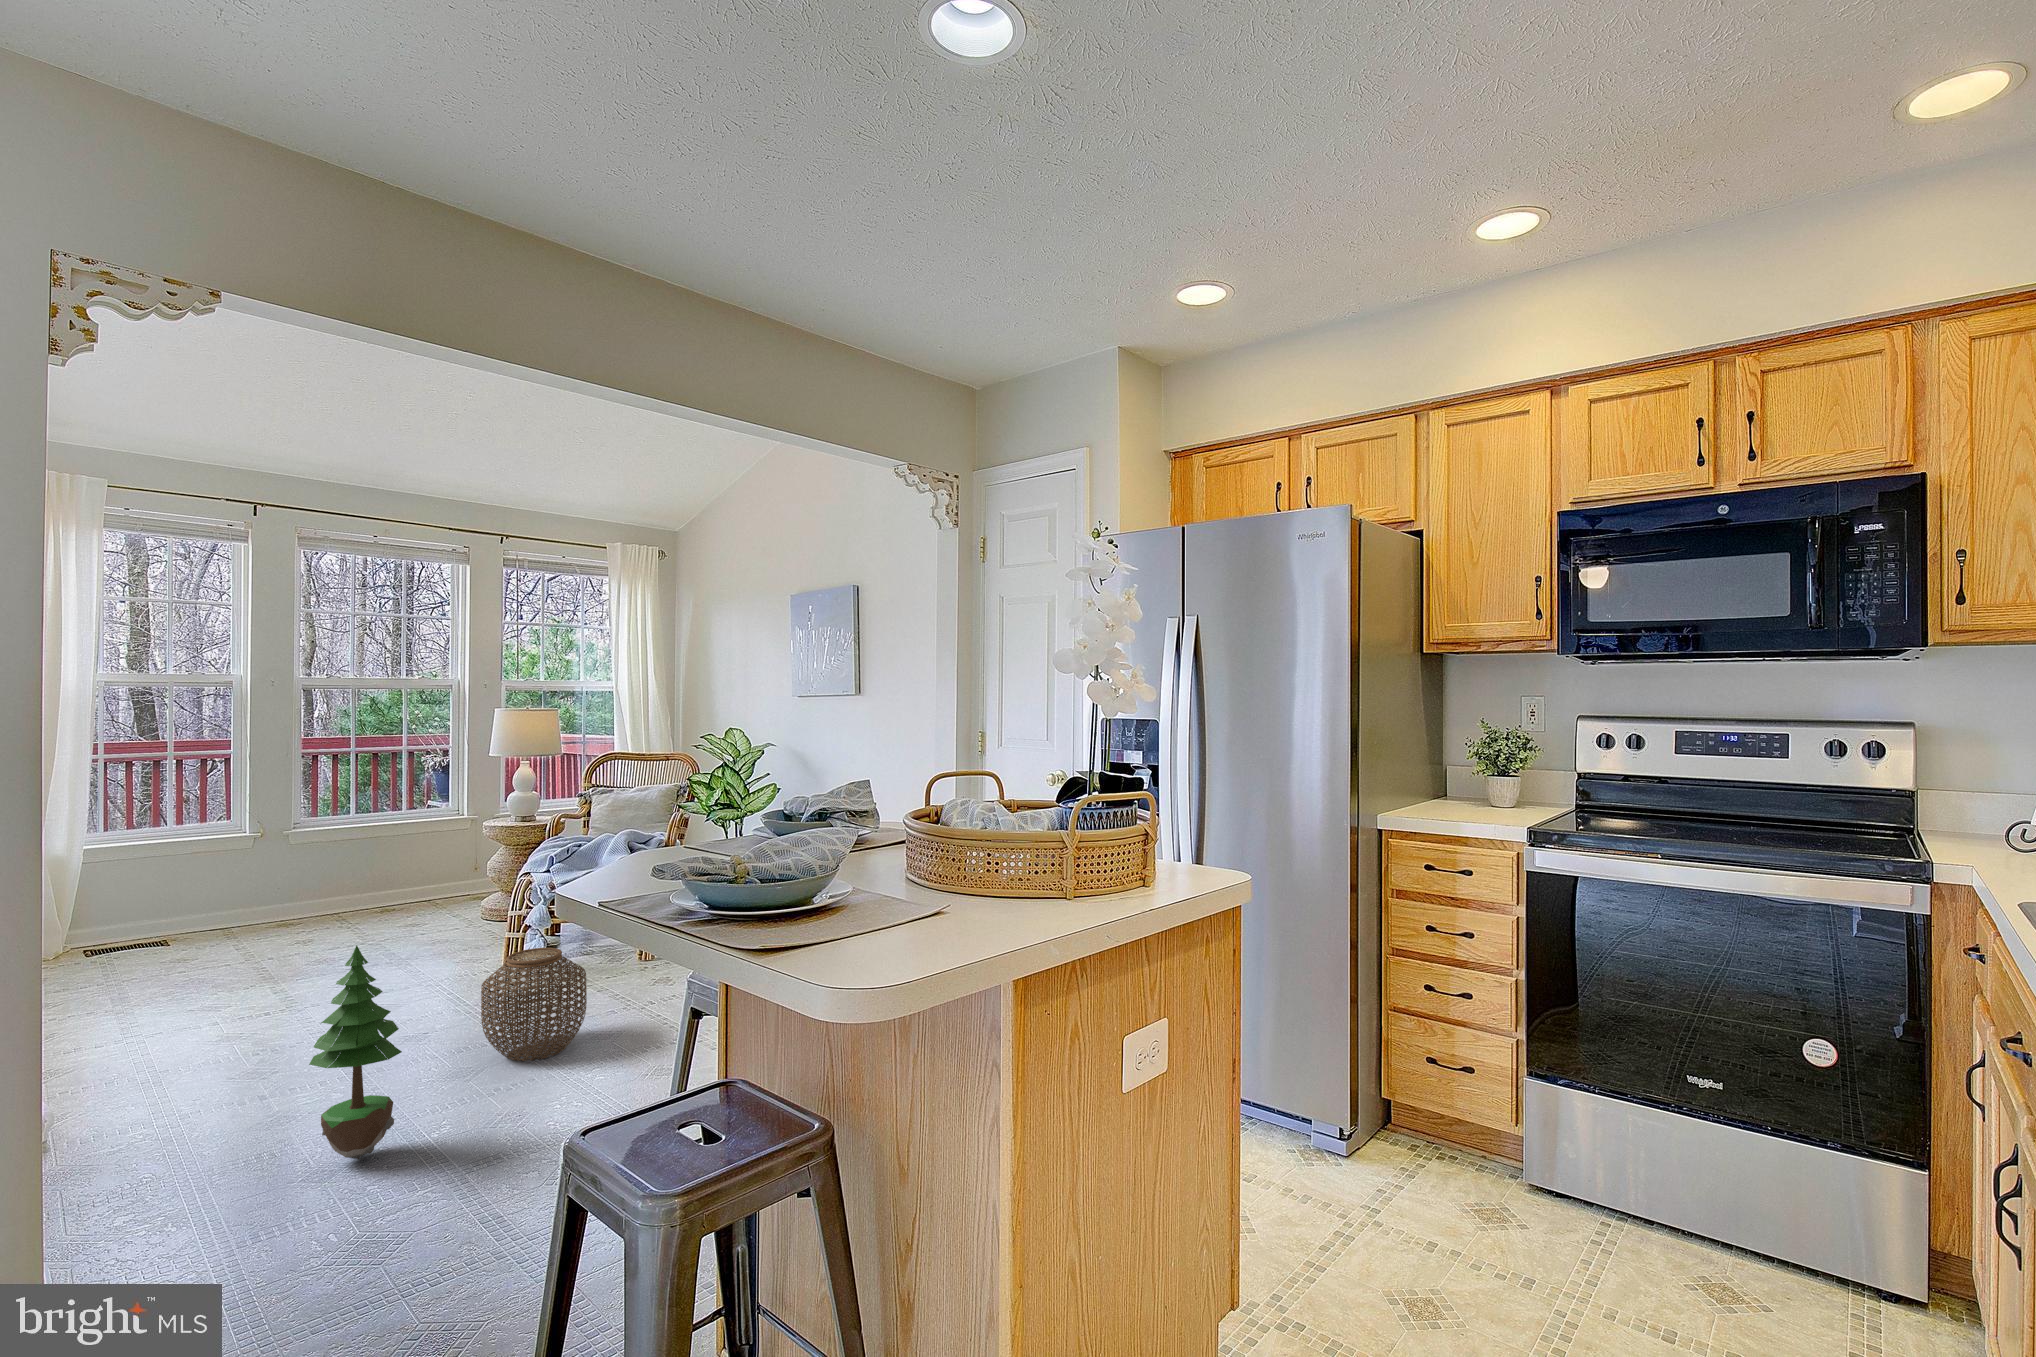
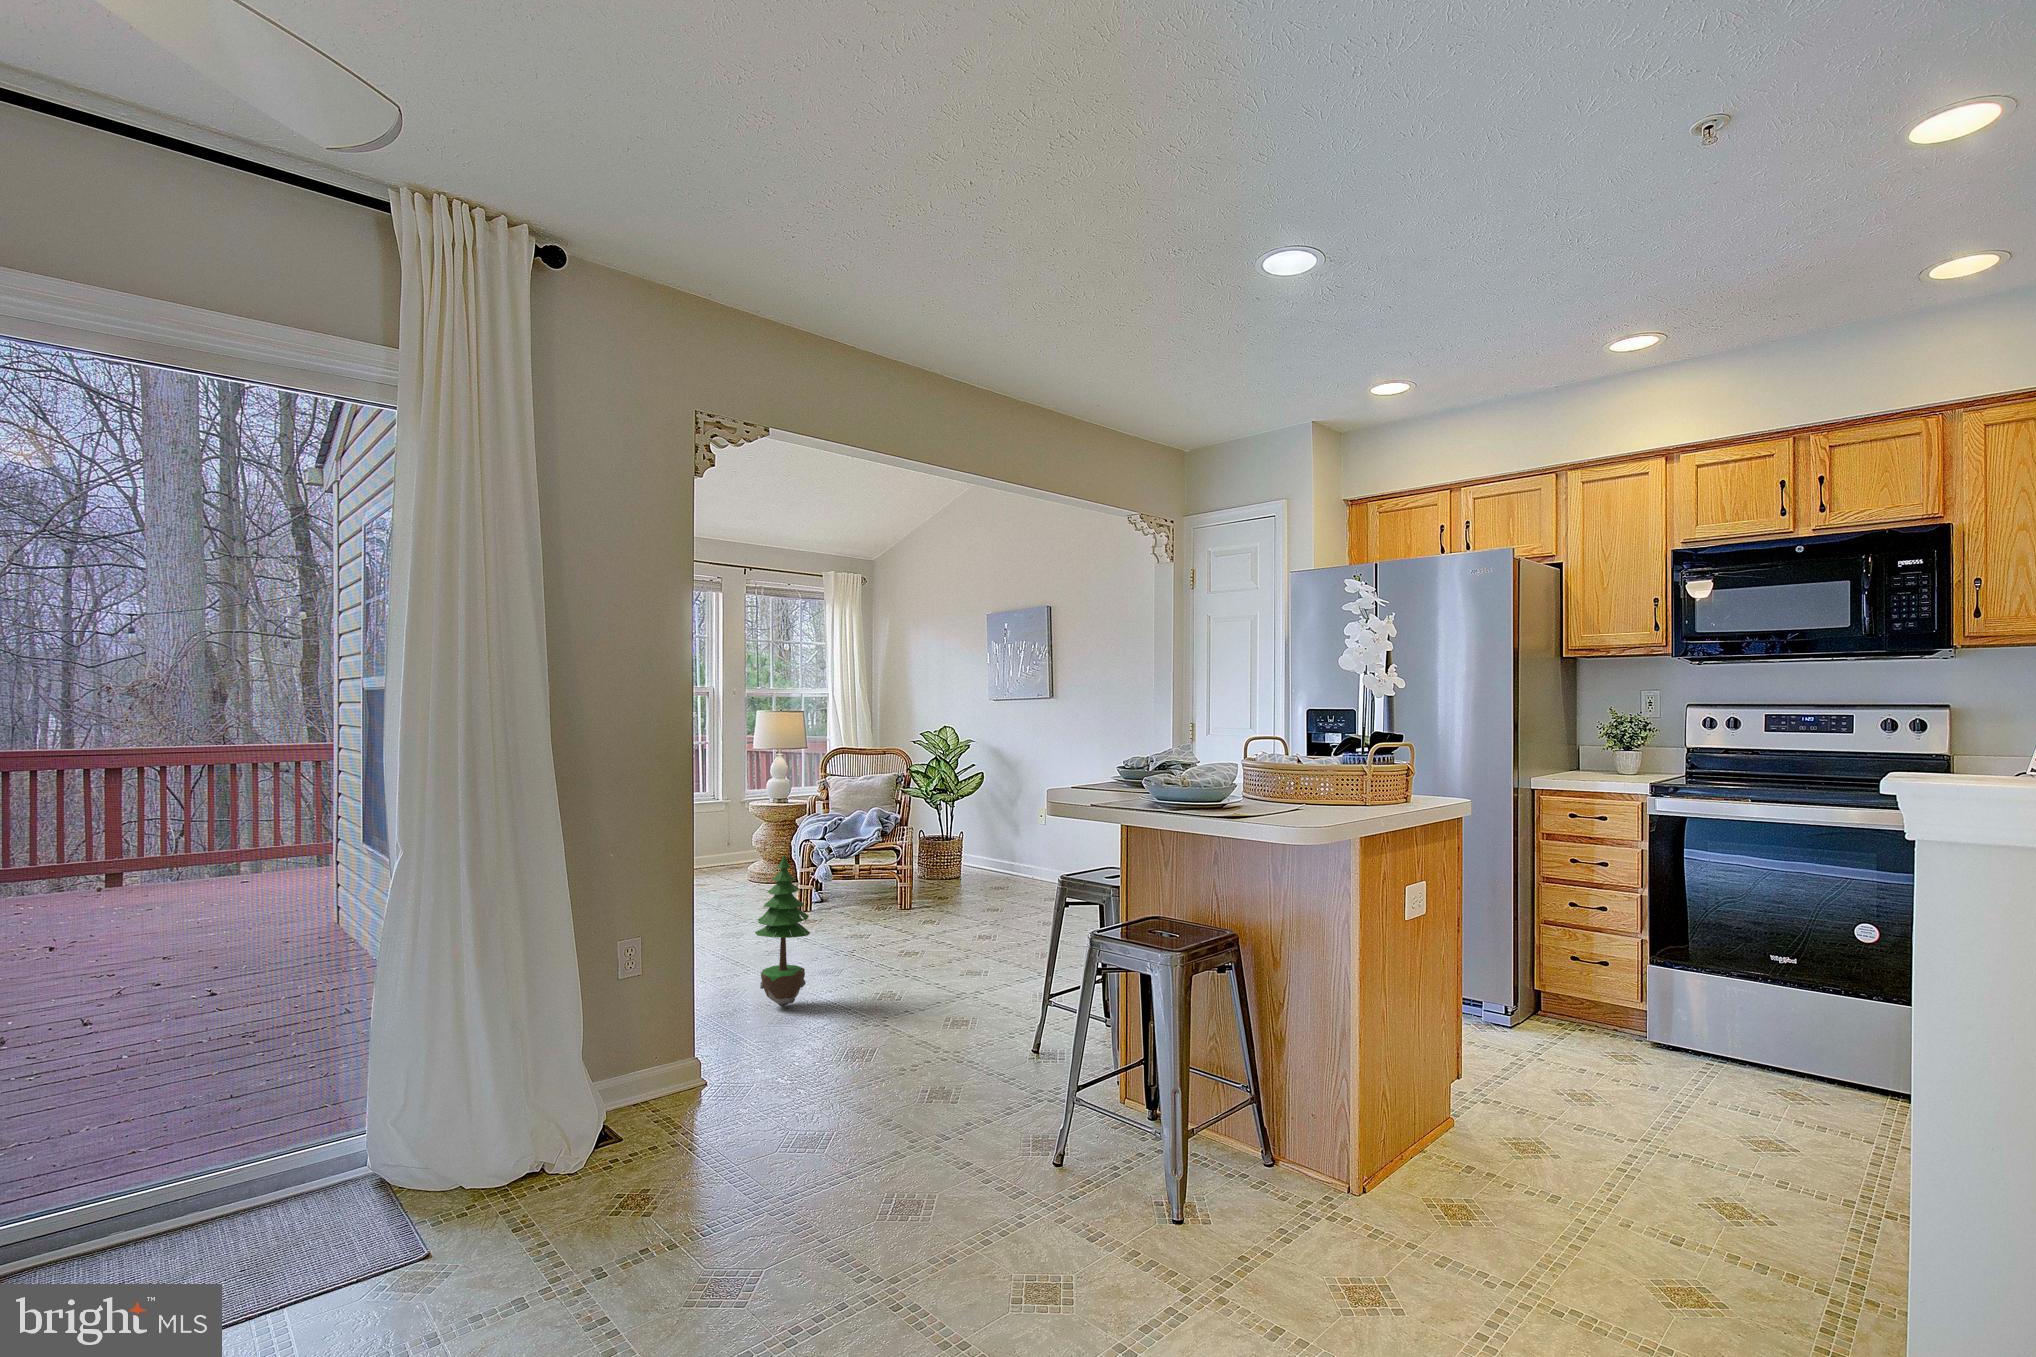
woven basket: present [481,948,587,1061] -> none [821,879,893,962]

